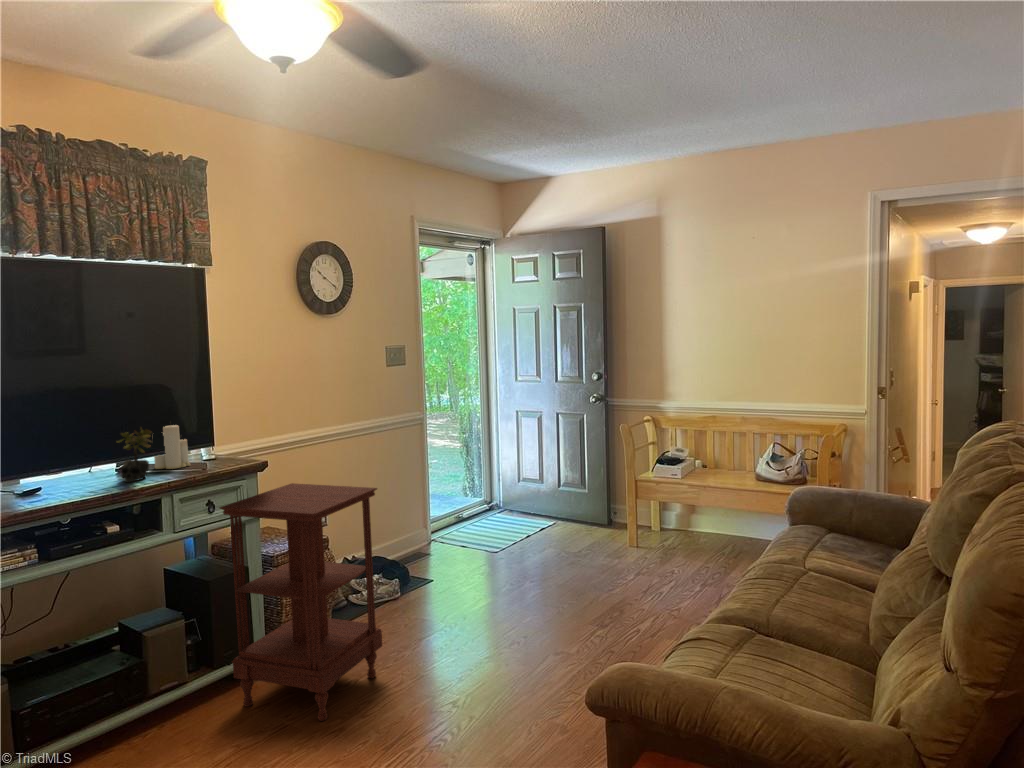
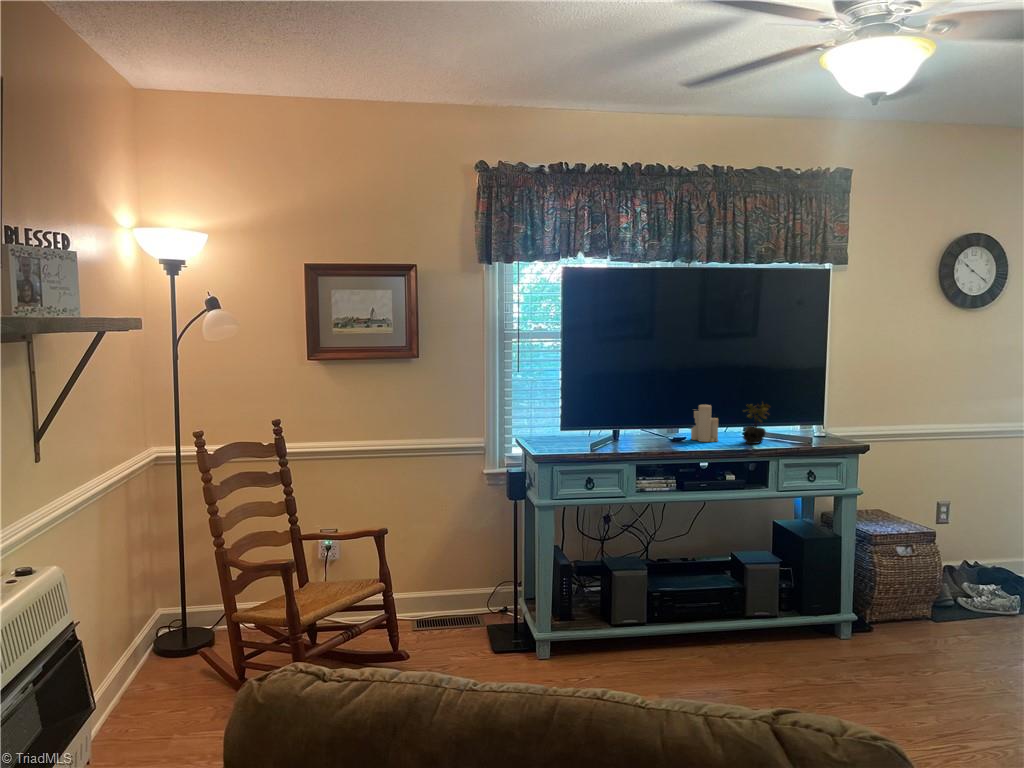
candle: present [154,425,190,469] -> present [691,405,718,442]
side table: present [220,483,382,721] -> none [814,471,983,696]

